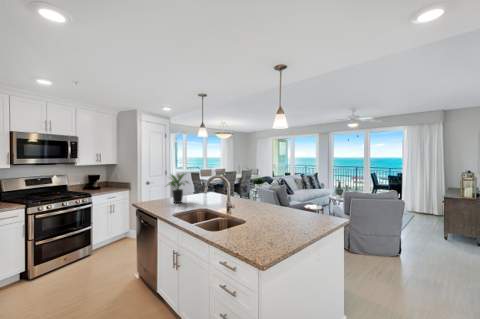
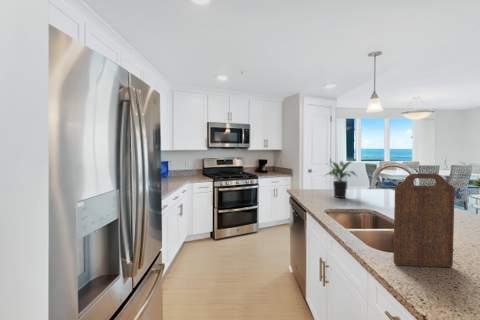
cutting board: none [220,179,249,238] -> present [394,173,455,267]

